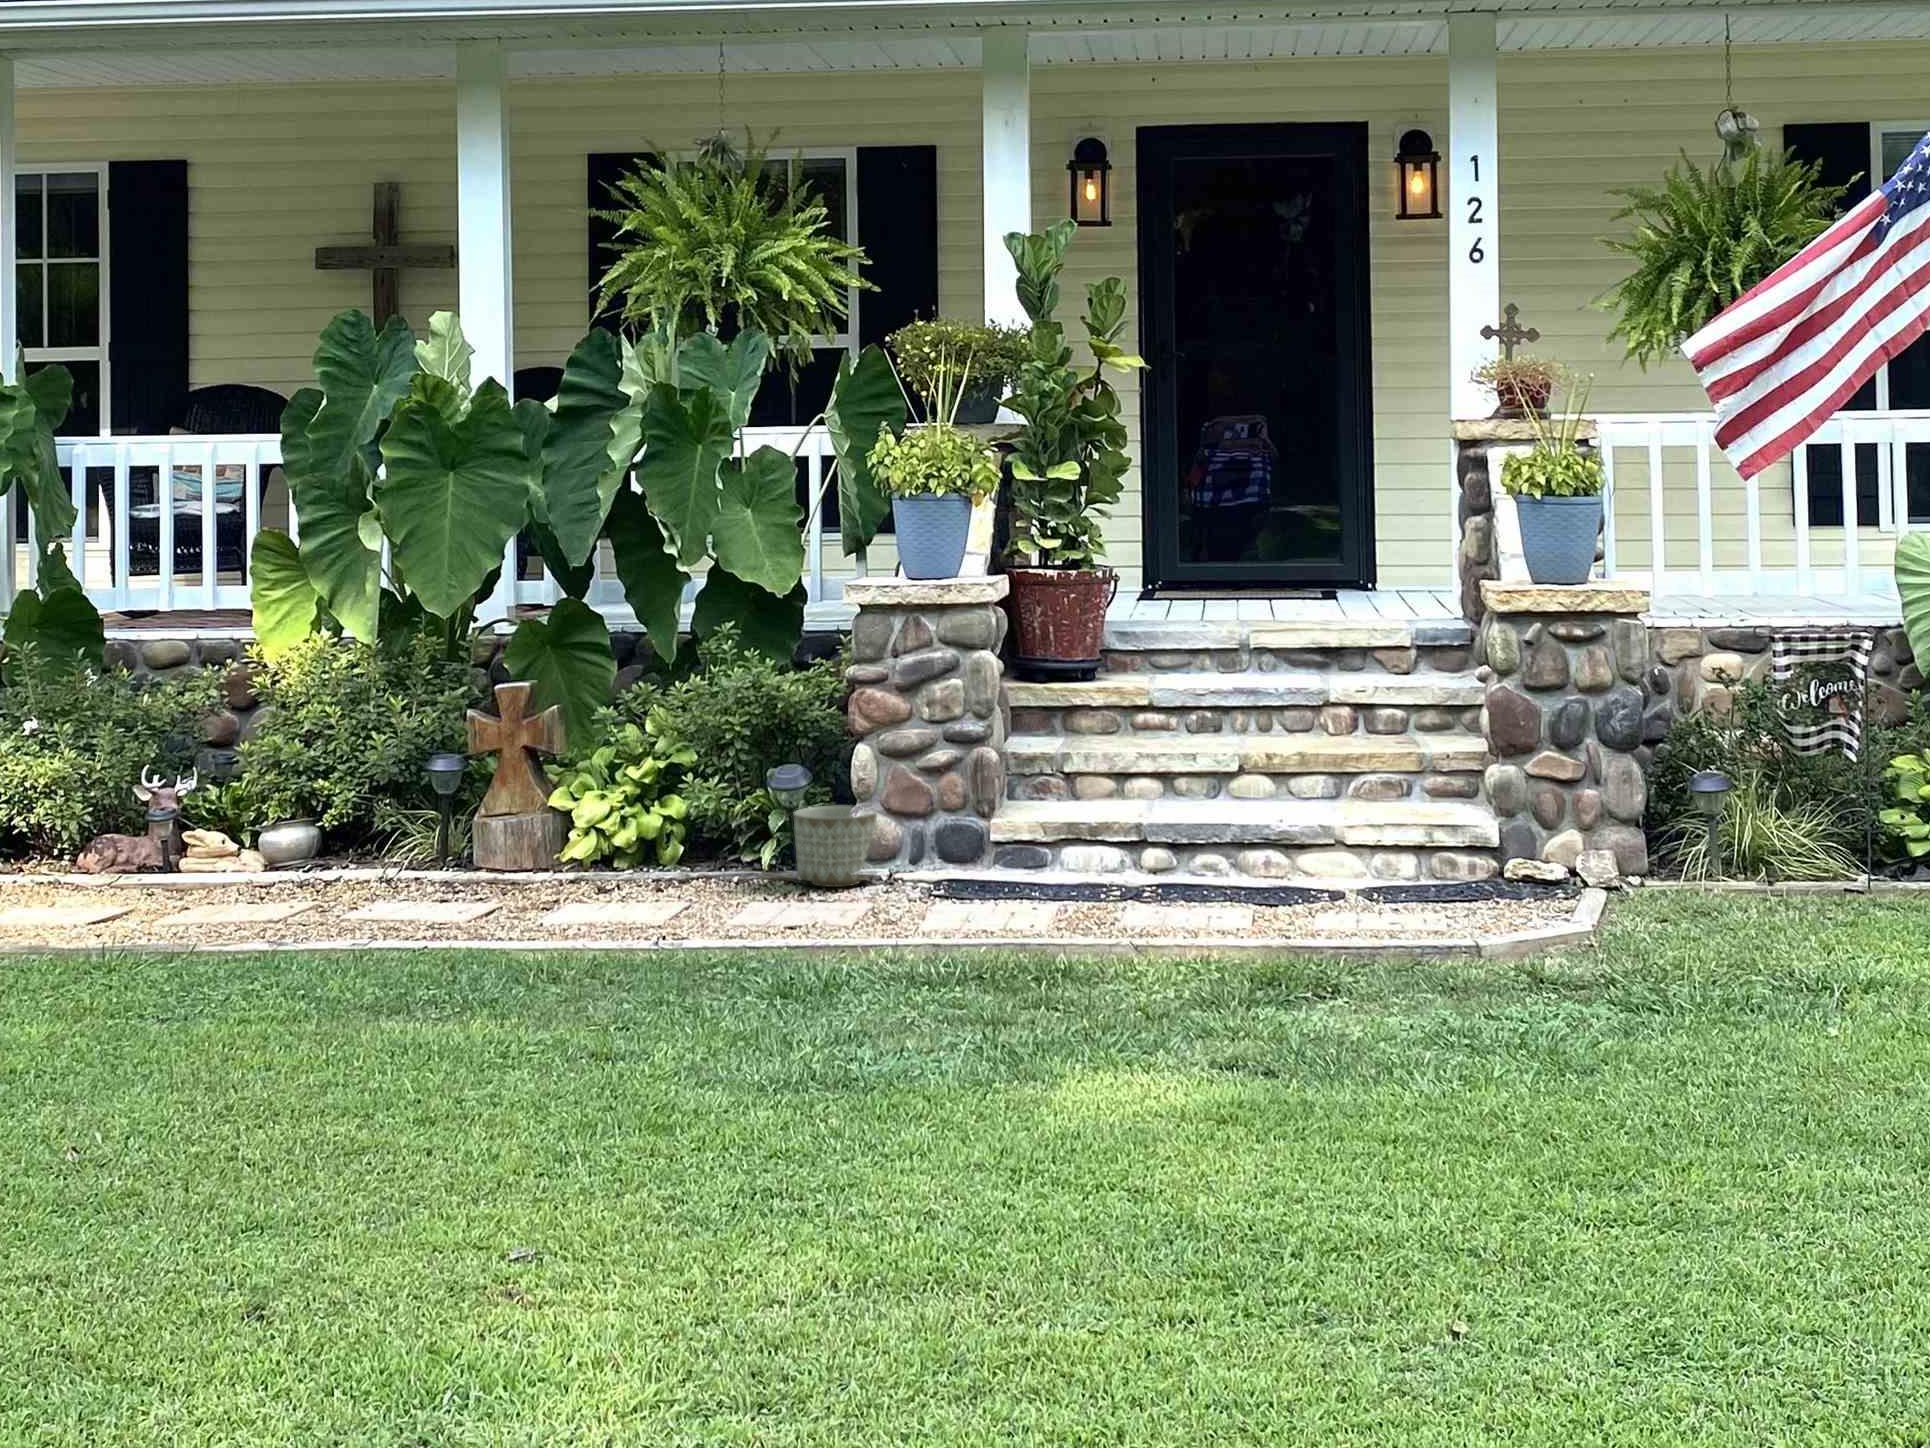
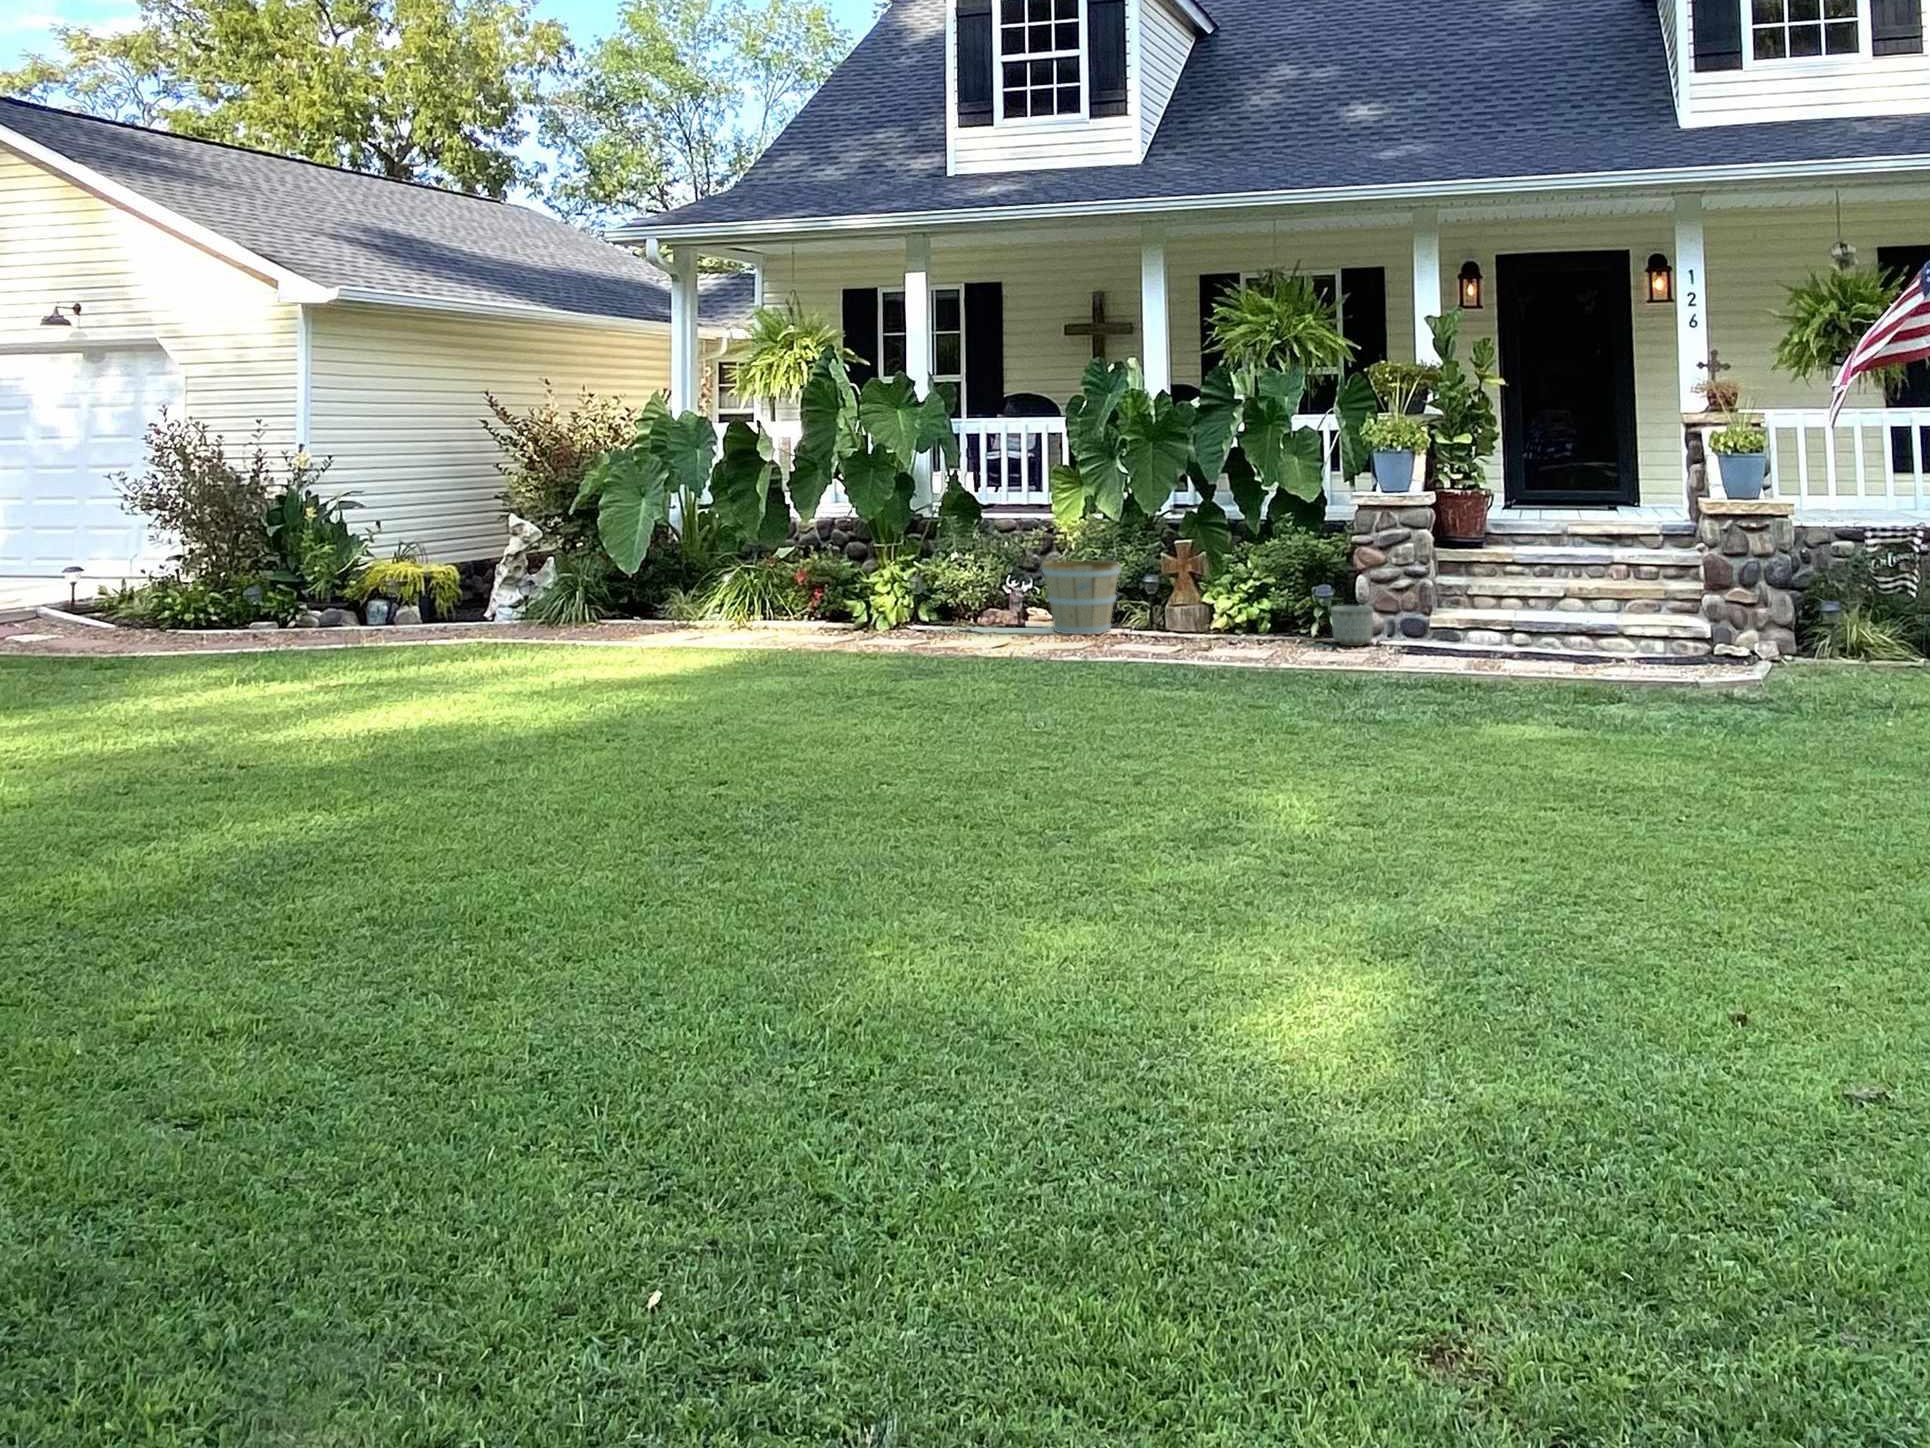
wooden bucket: none [208,723,377,883] -> present [1042,560,1121,635]

